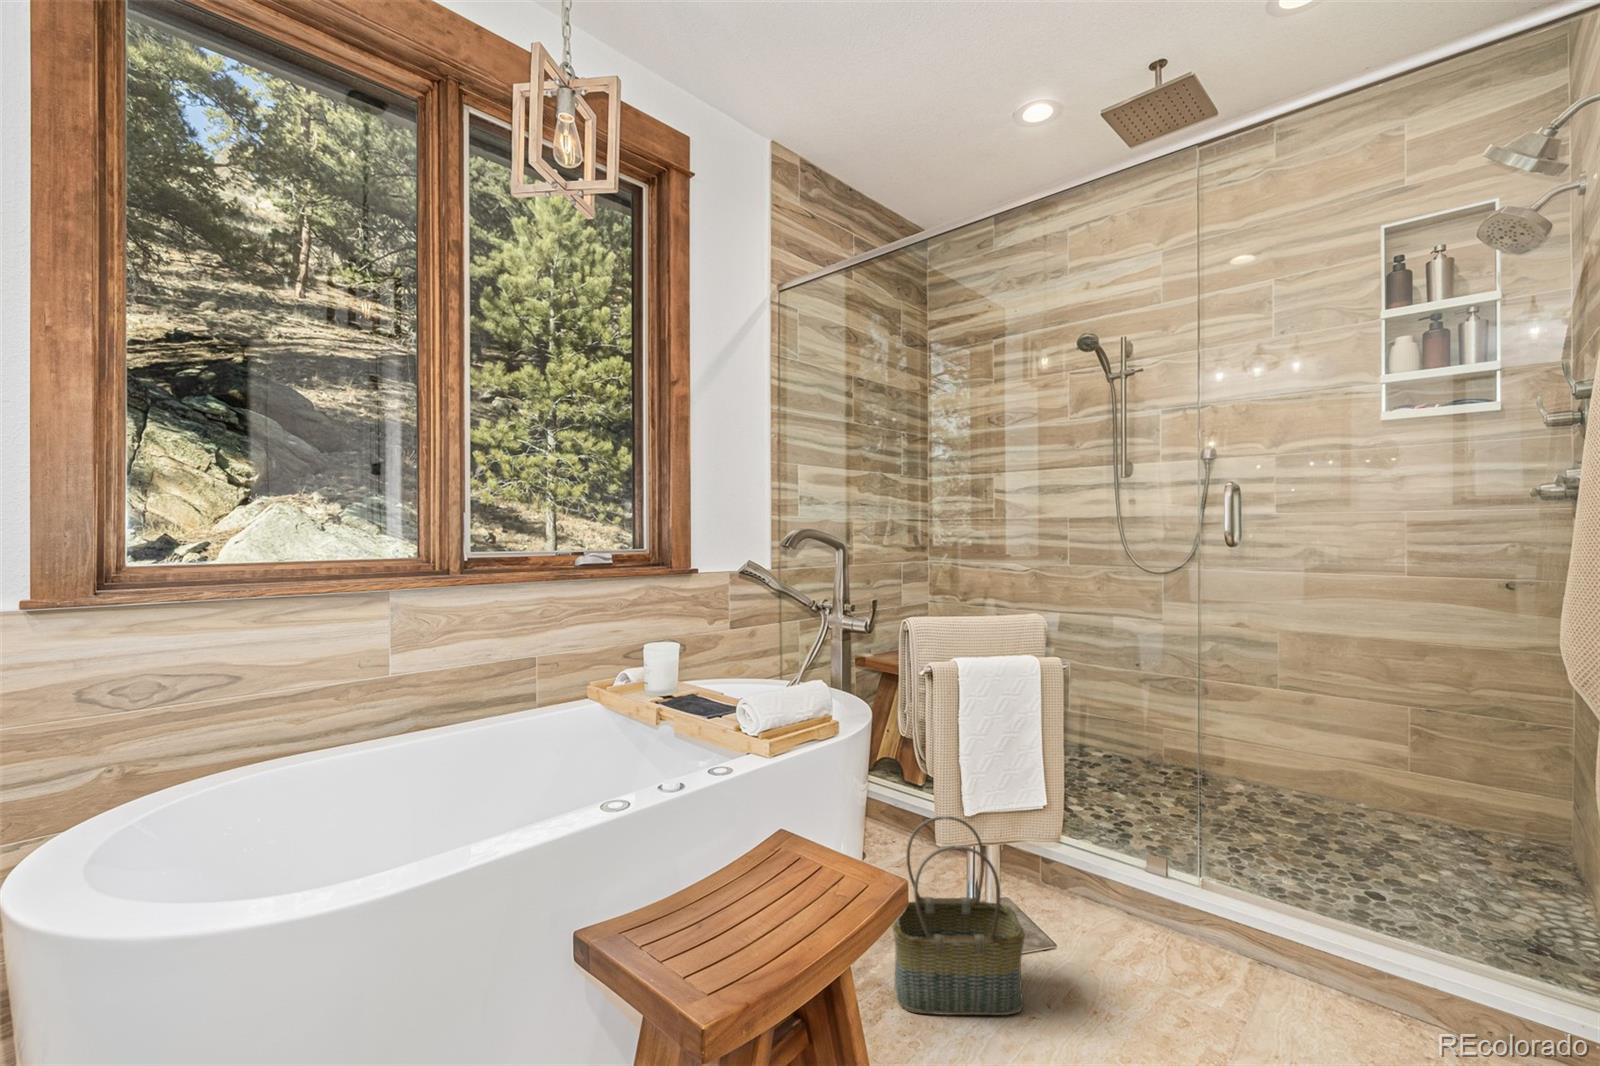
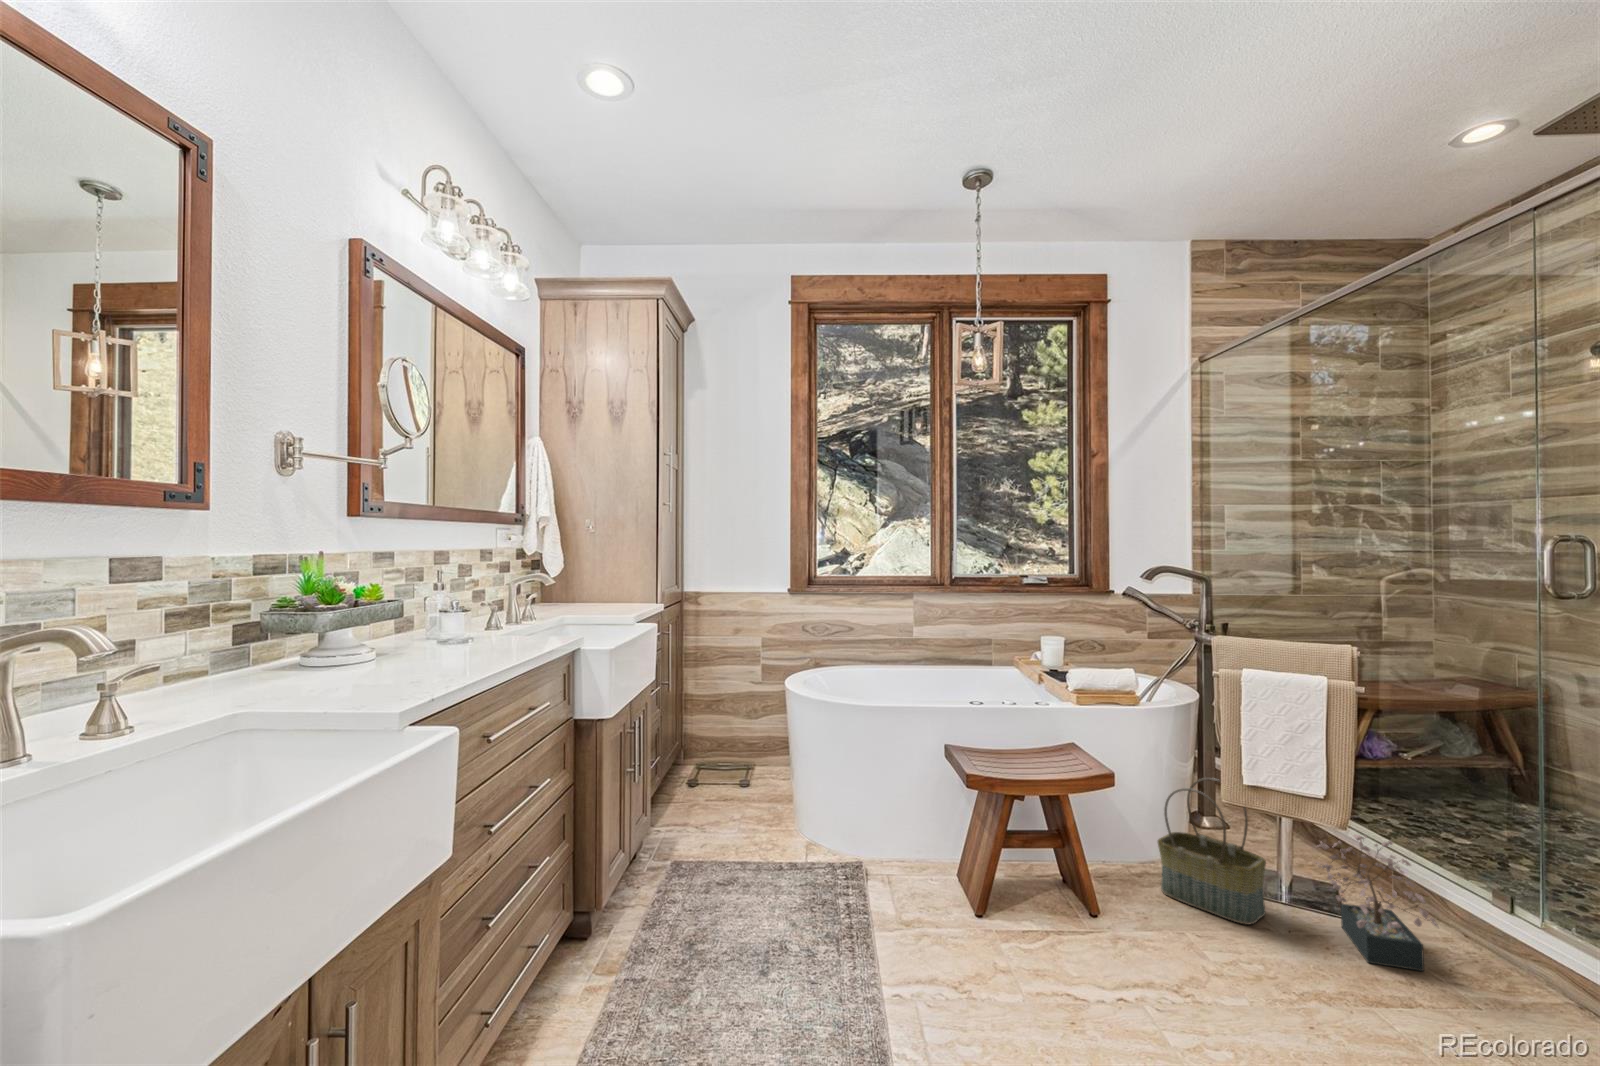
decorative plant: none [1038,833,1188,999] -> present [1317,834,1438,971]

